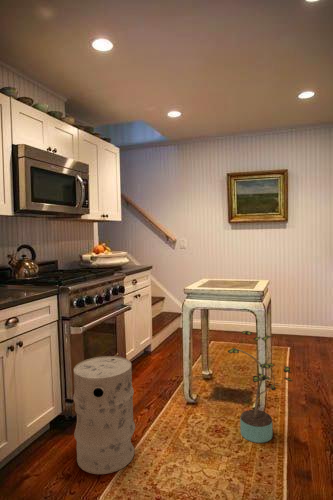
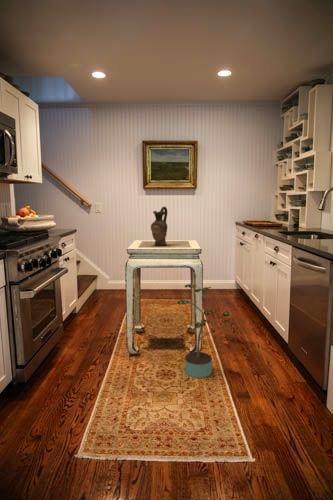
ceramic pitcher: none [212,244,232,286] -> present [151,206,167,246]
trash can: present [73,356,135,474] -> none [34,317,98,431]

